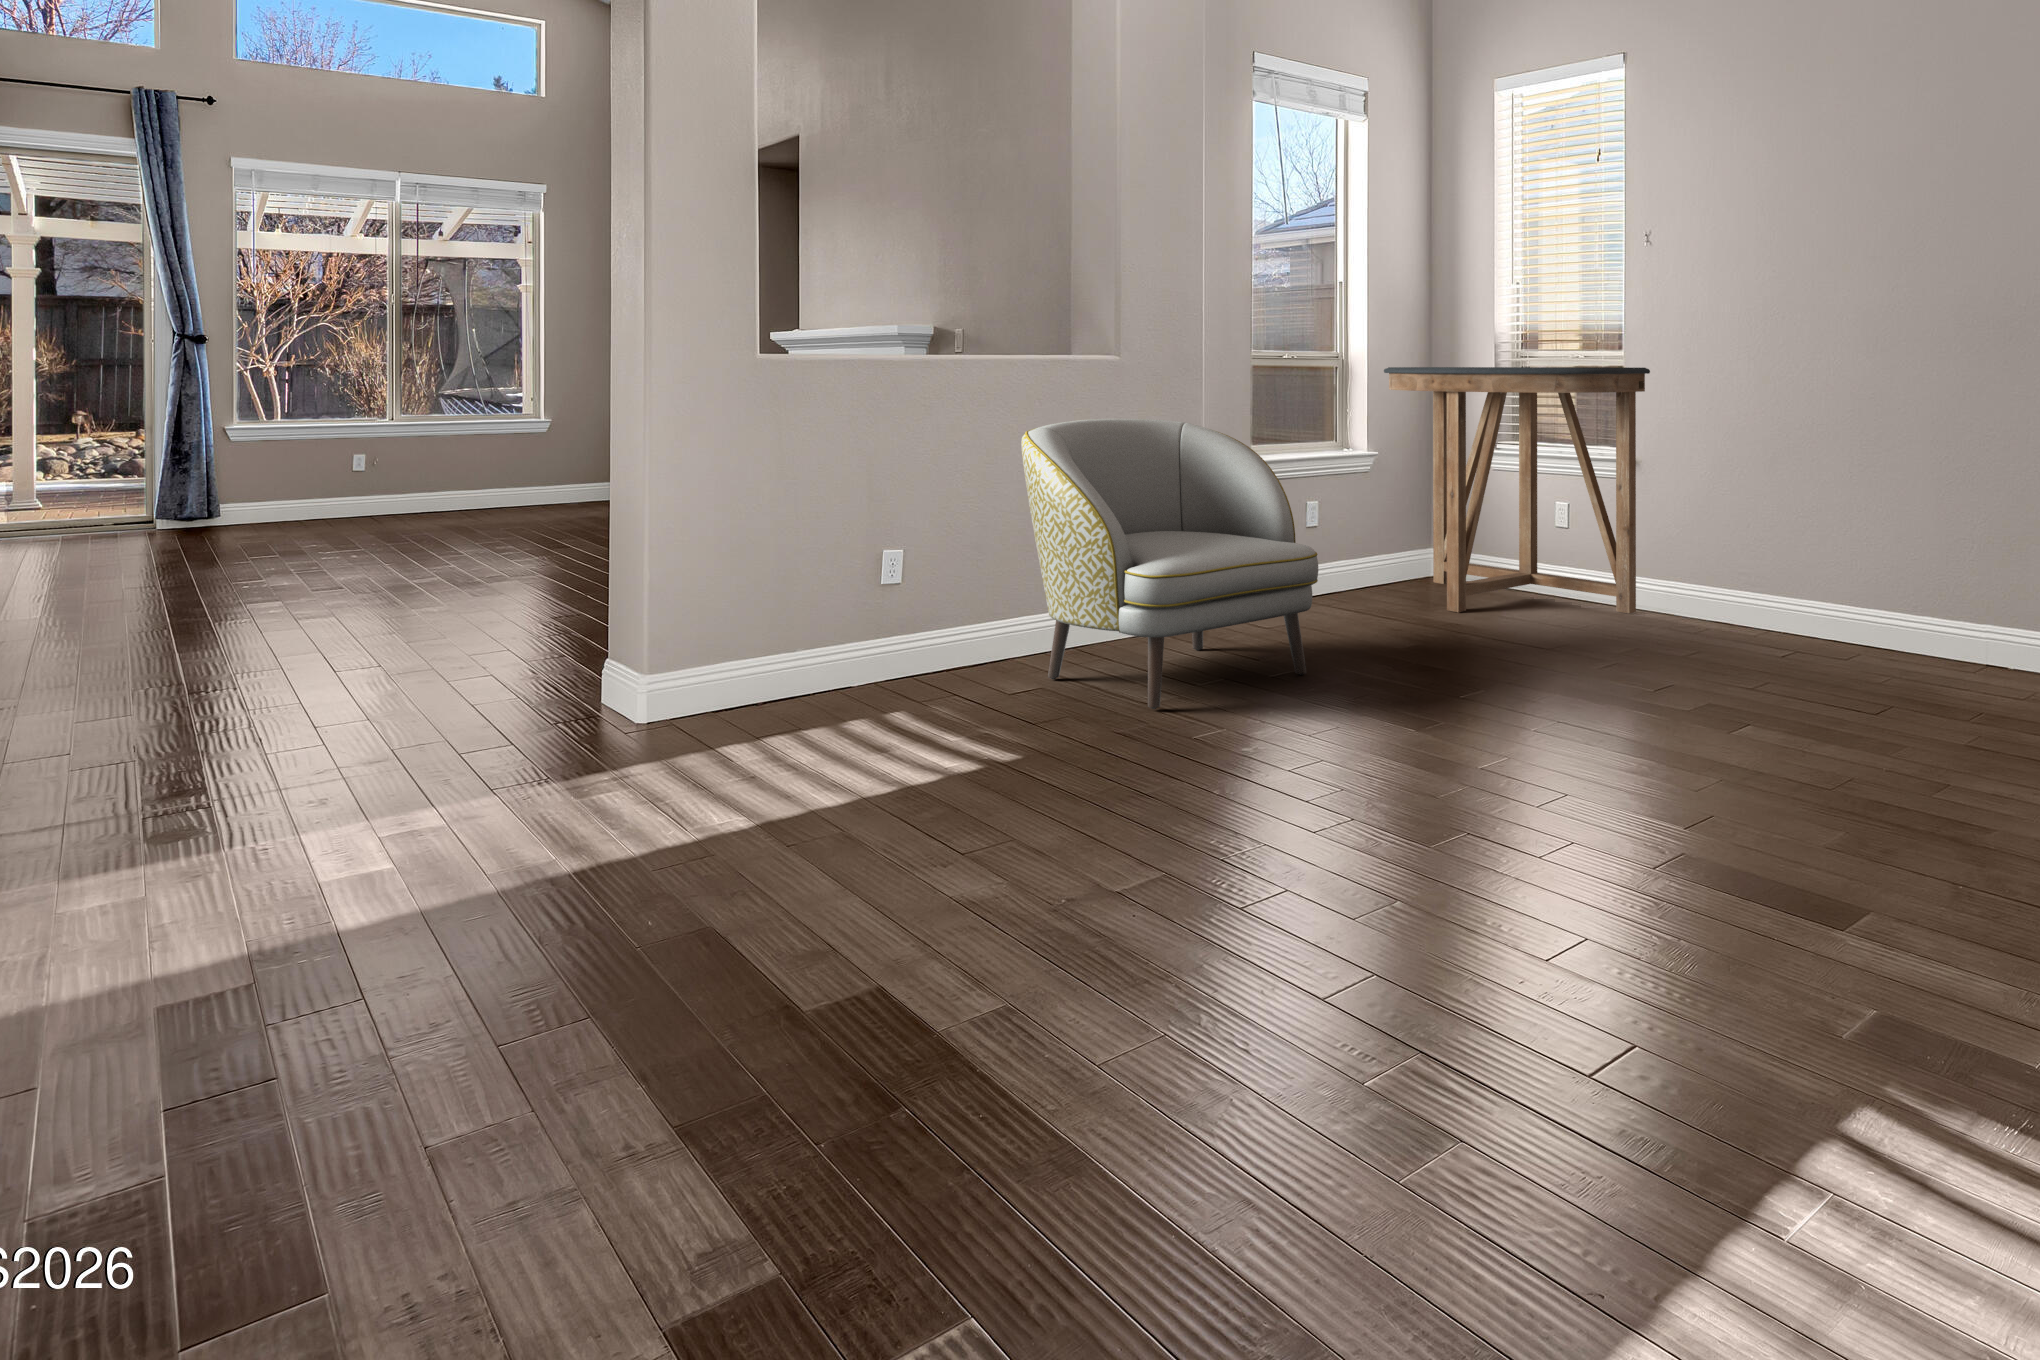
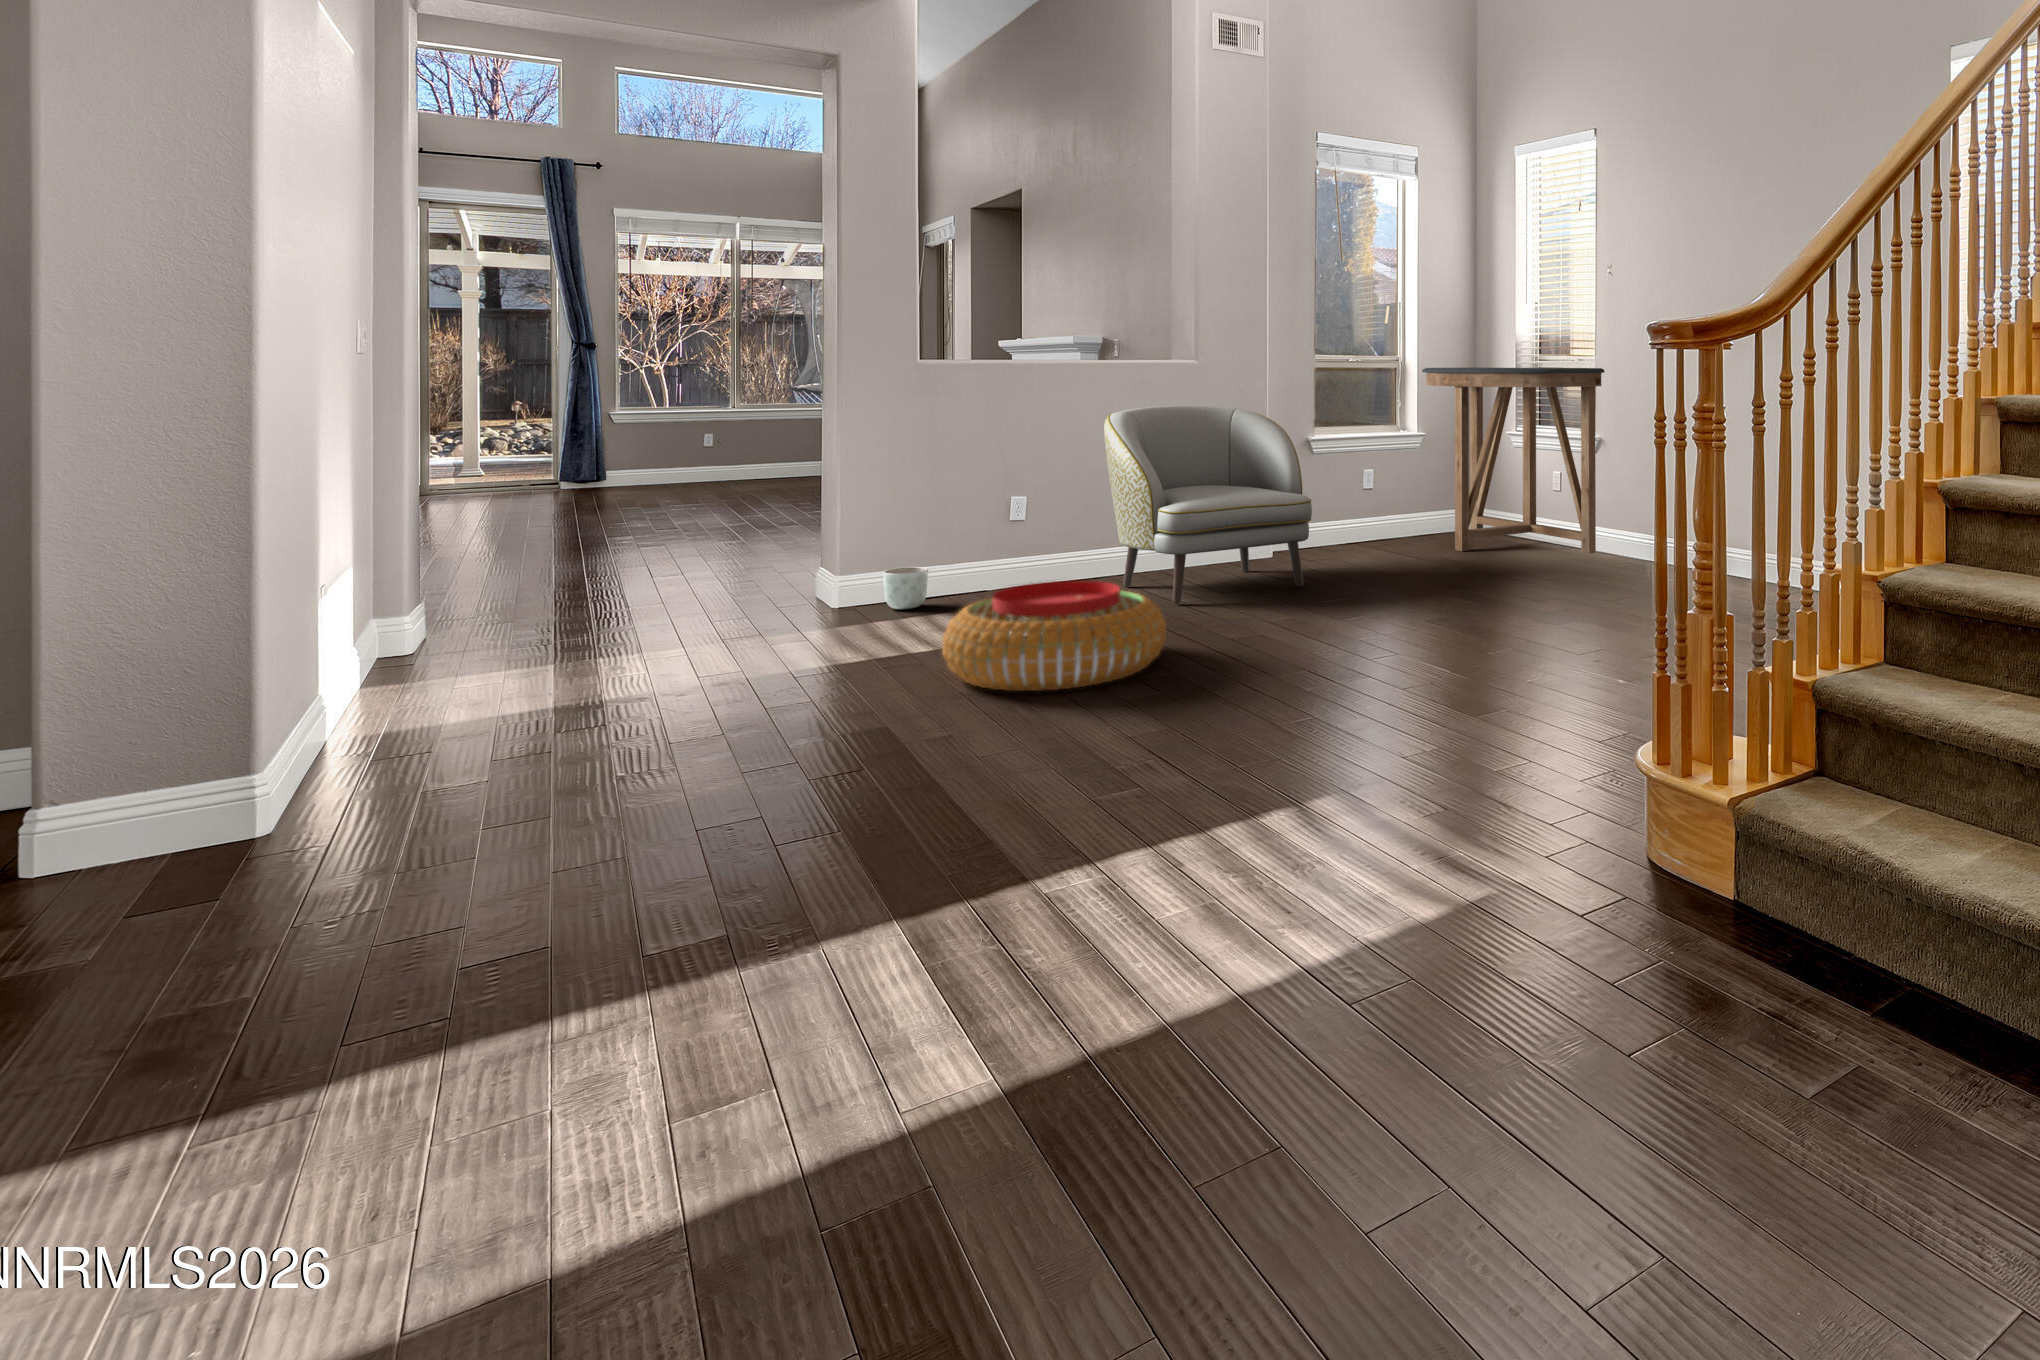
planter: none [716,661,782,727] -> present [883,567,928,609]
pouf: none [900,696,1246,898] -> present [942,581,1166,691]

